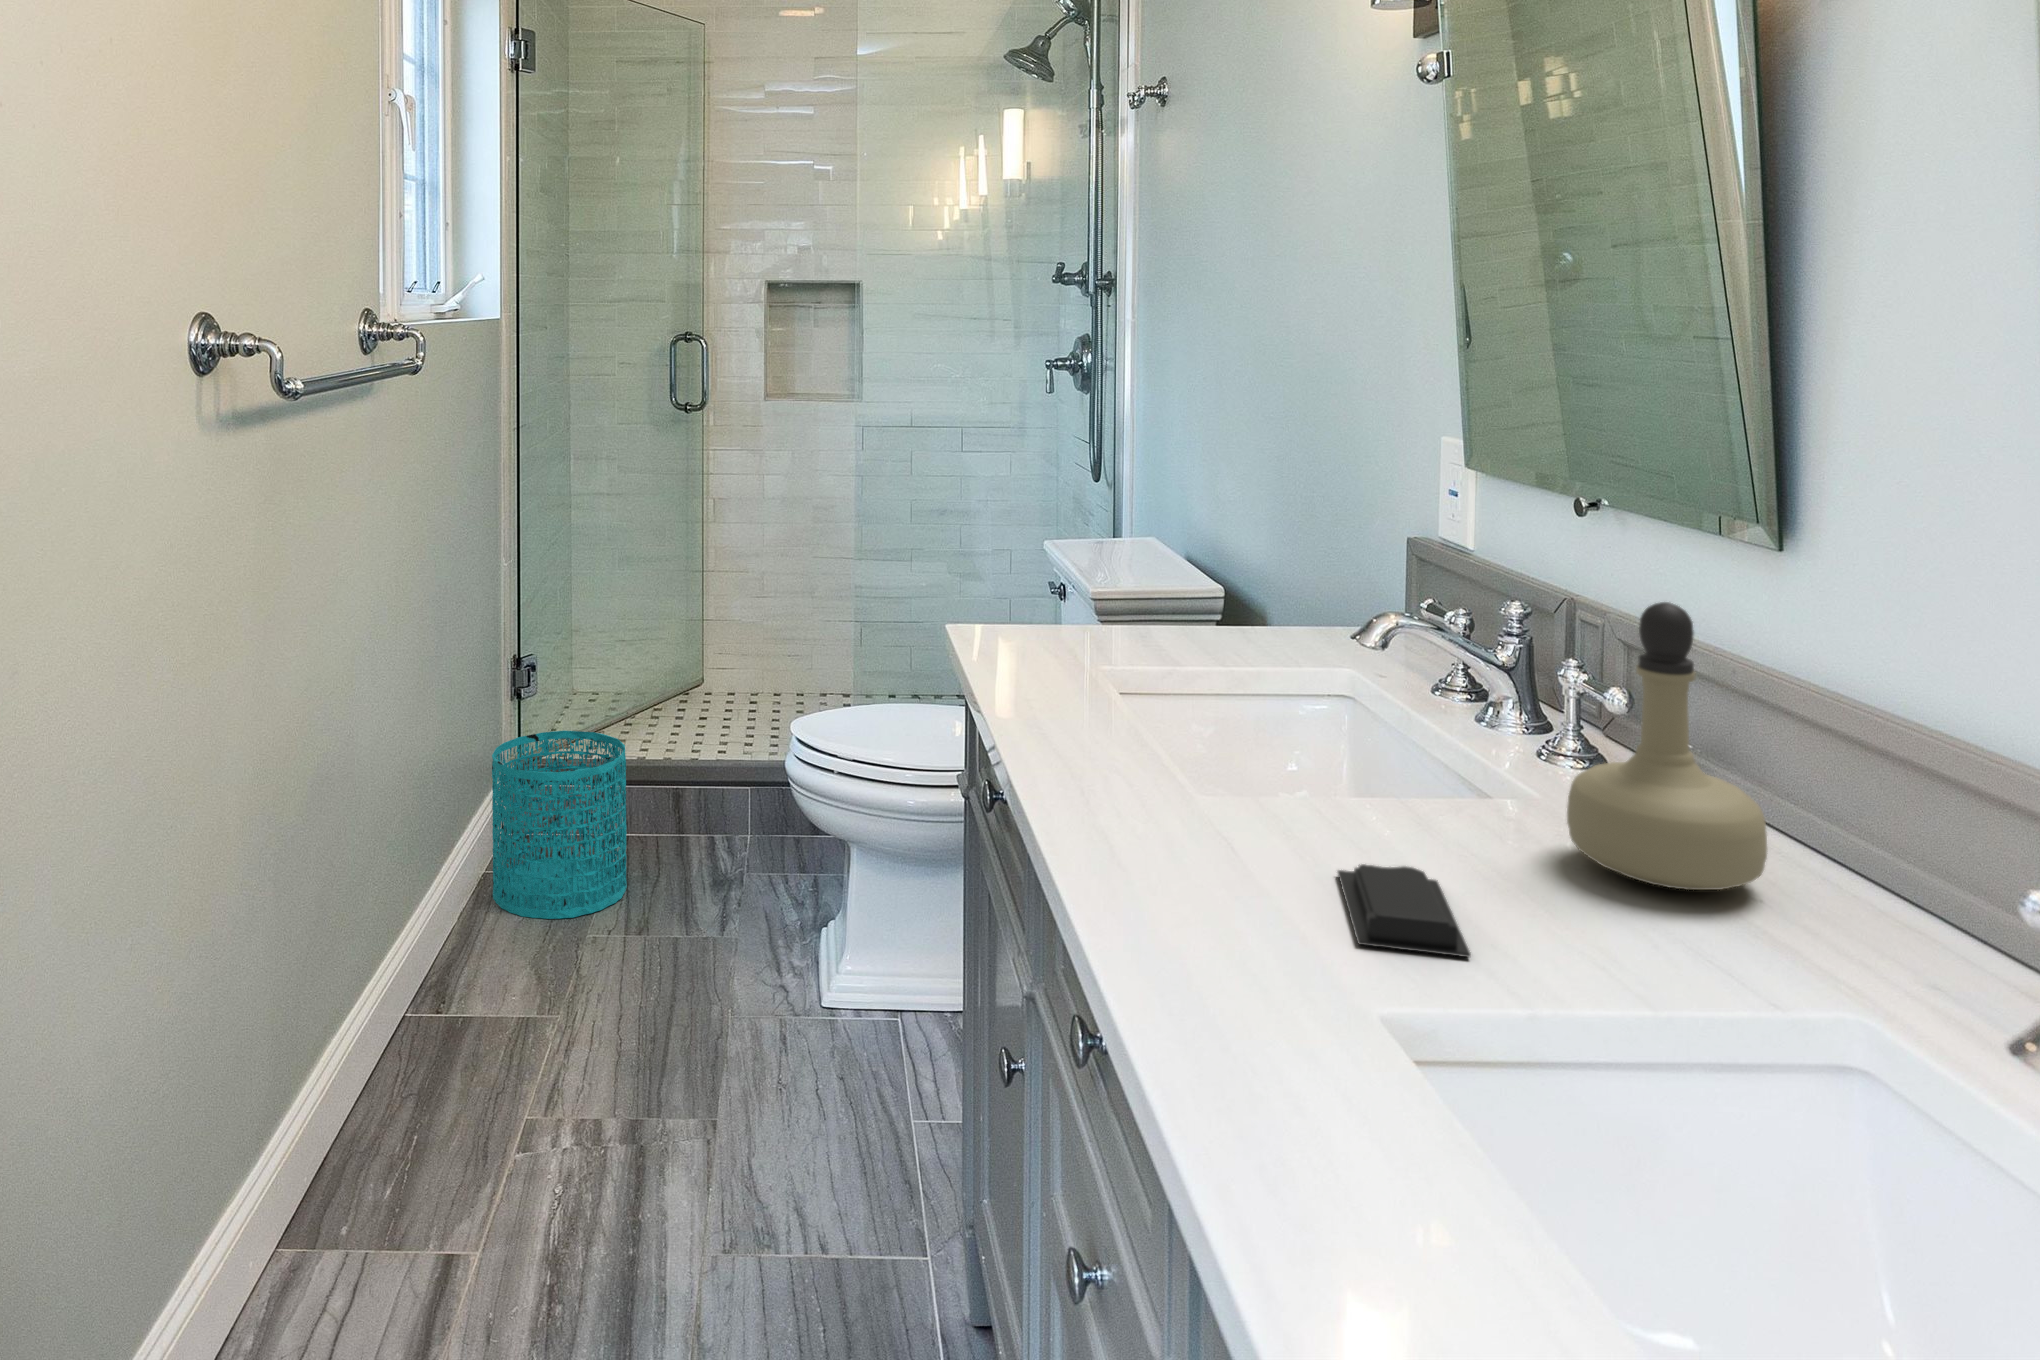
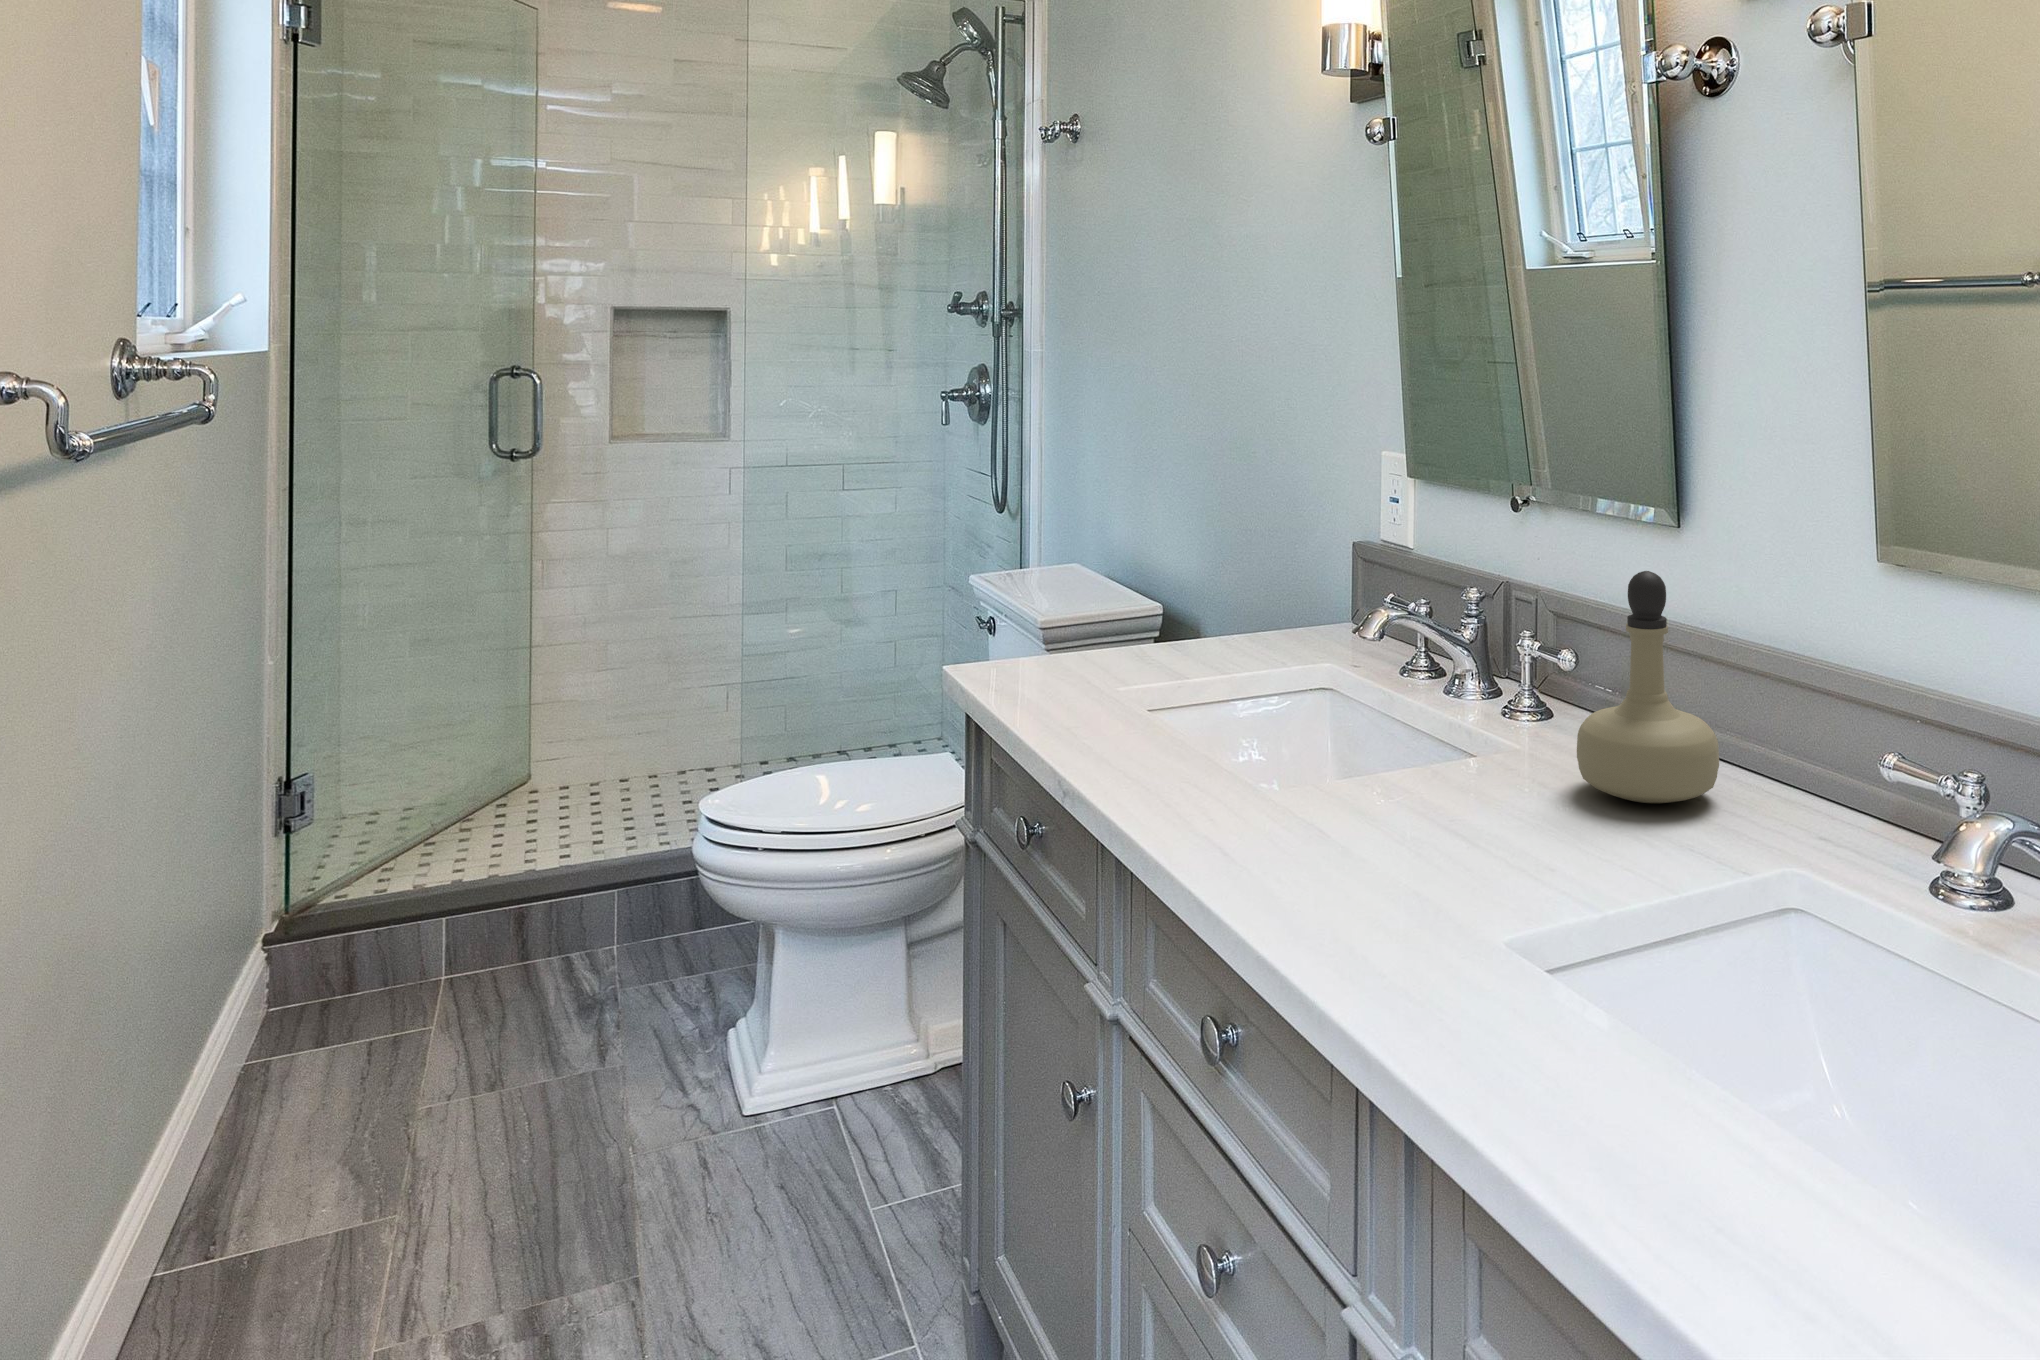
wastebasket: present [492,731,627,919] -> none [264,857,462,1106]
soap bar: present [1338,864,1471,957] -> none [1426,821,1563,895]

